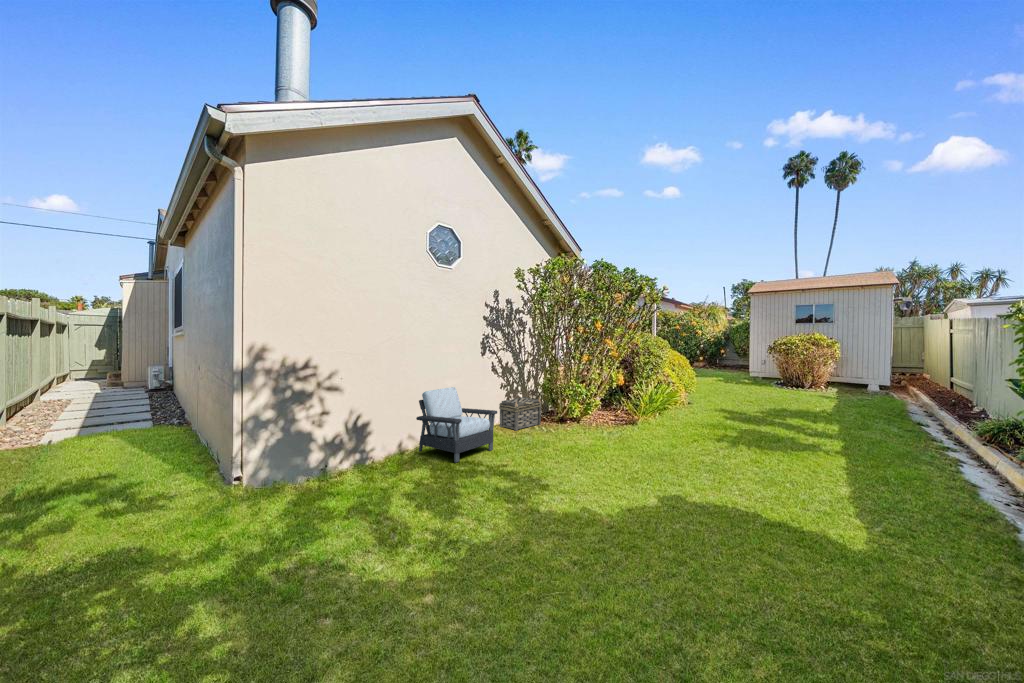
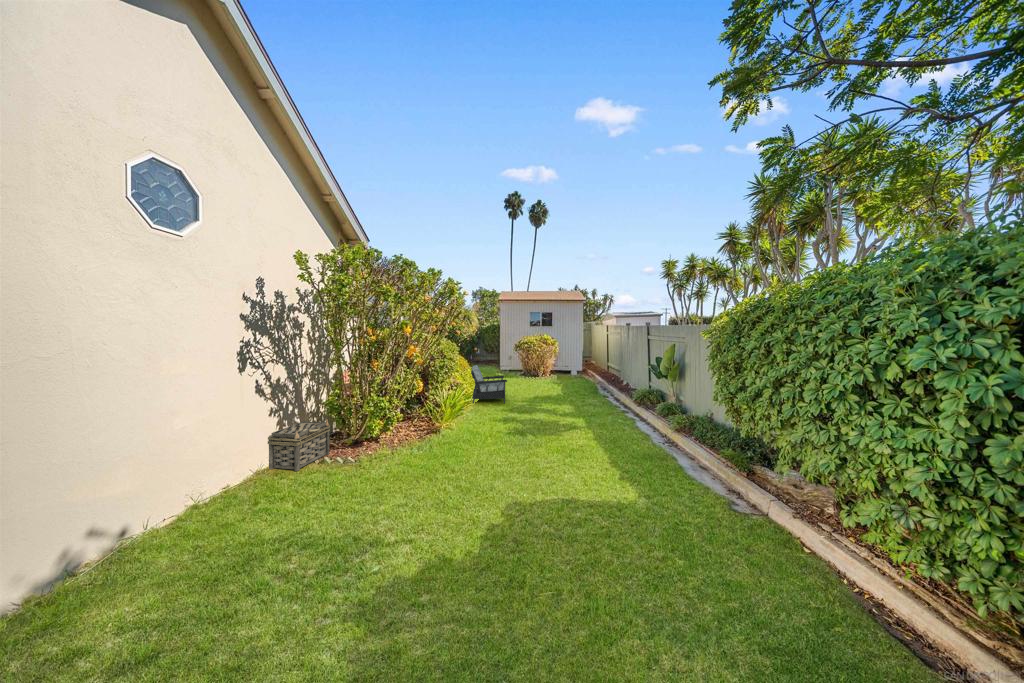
armchair: present [416,387,497,463] -> present [471,365,507,403]

